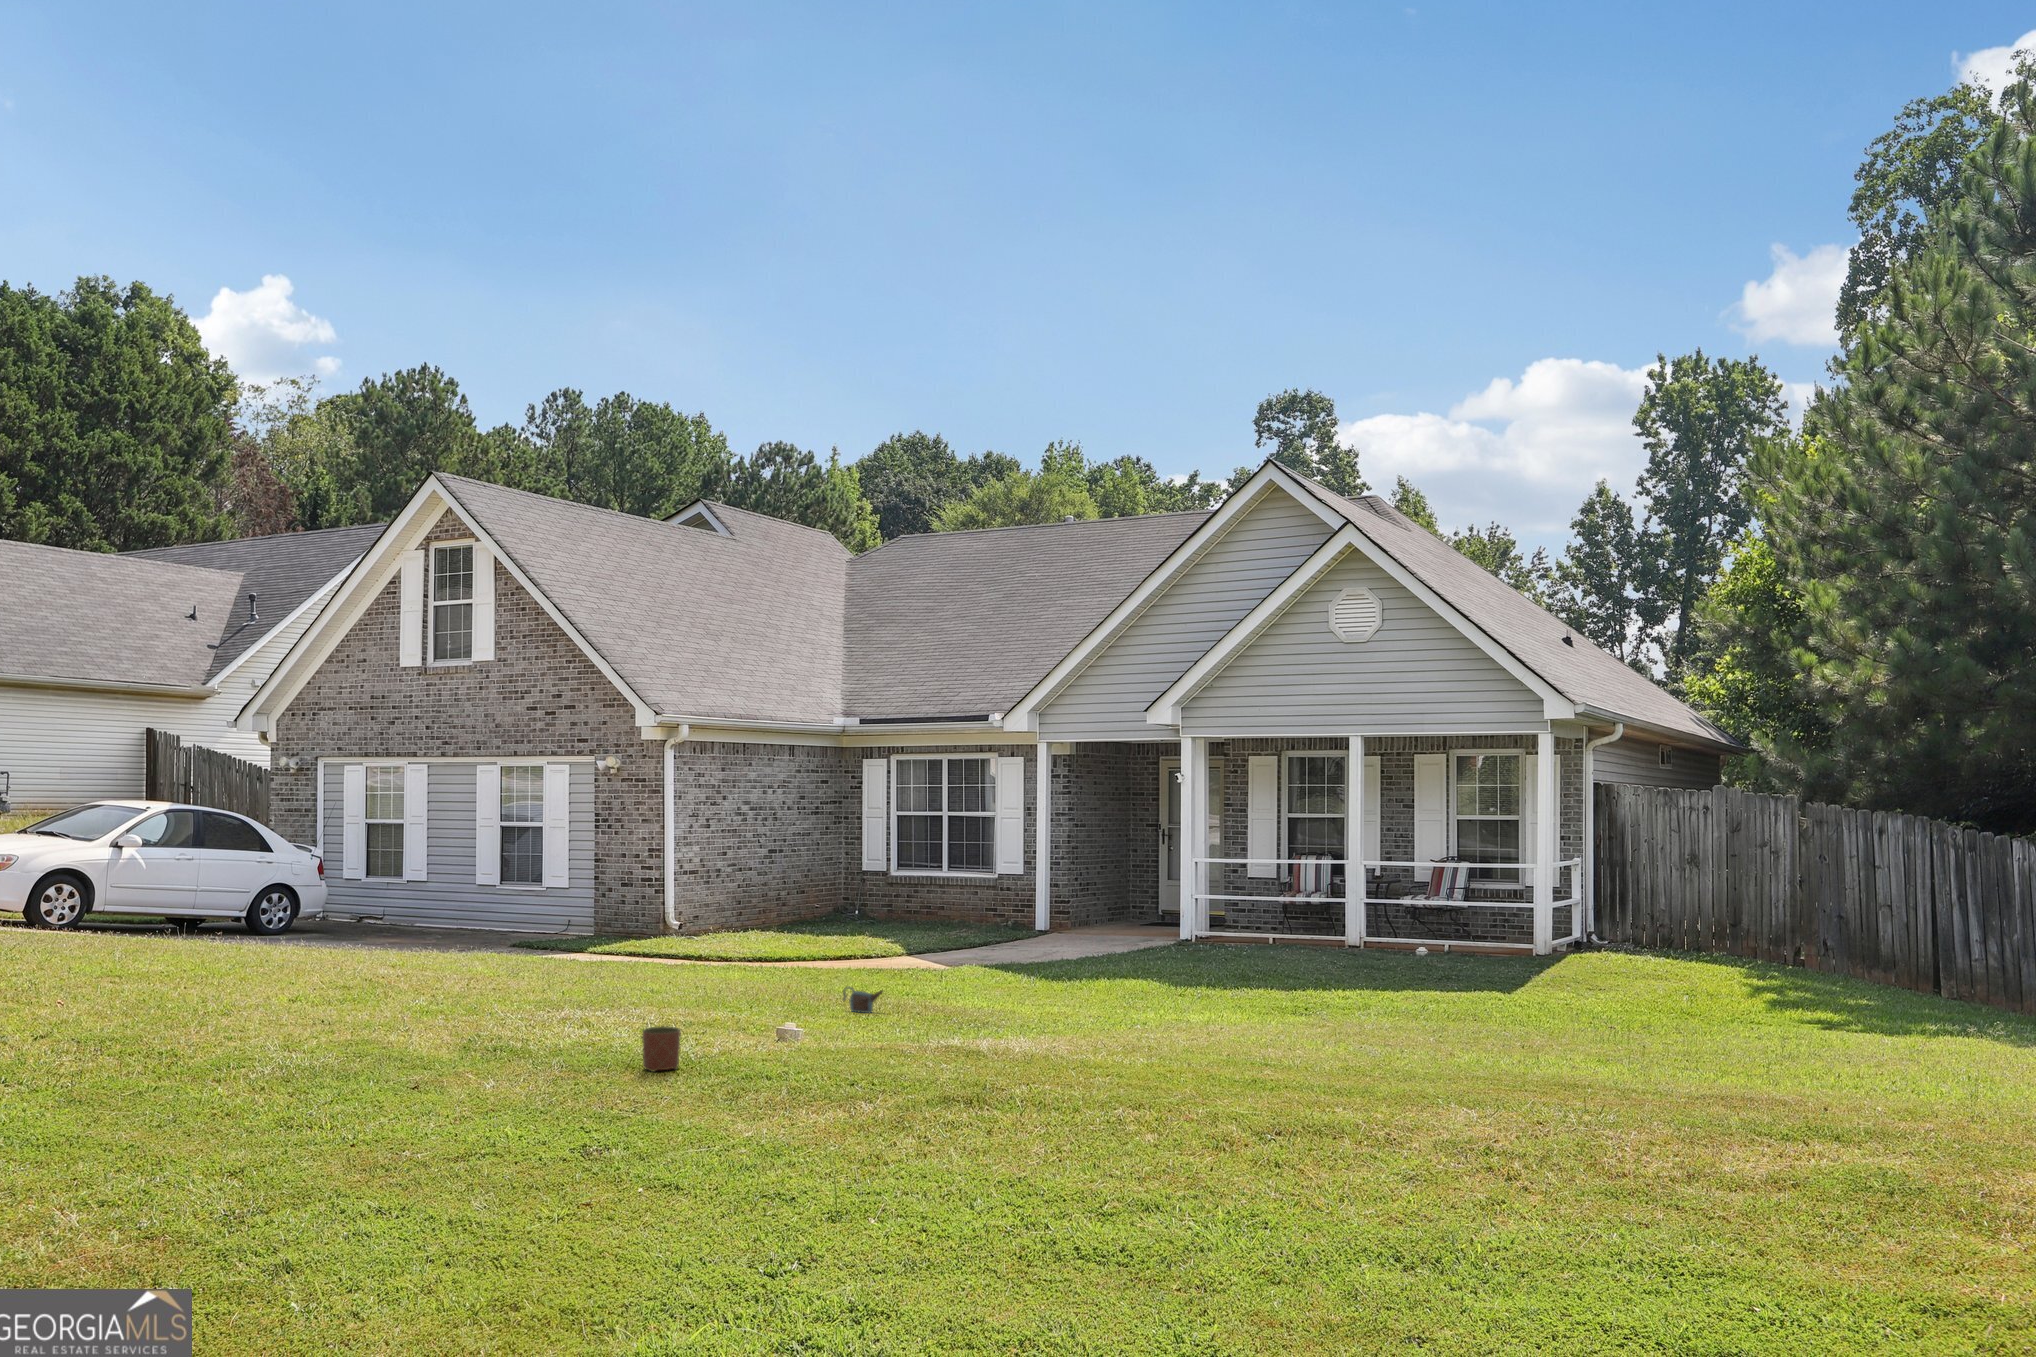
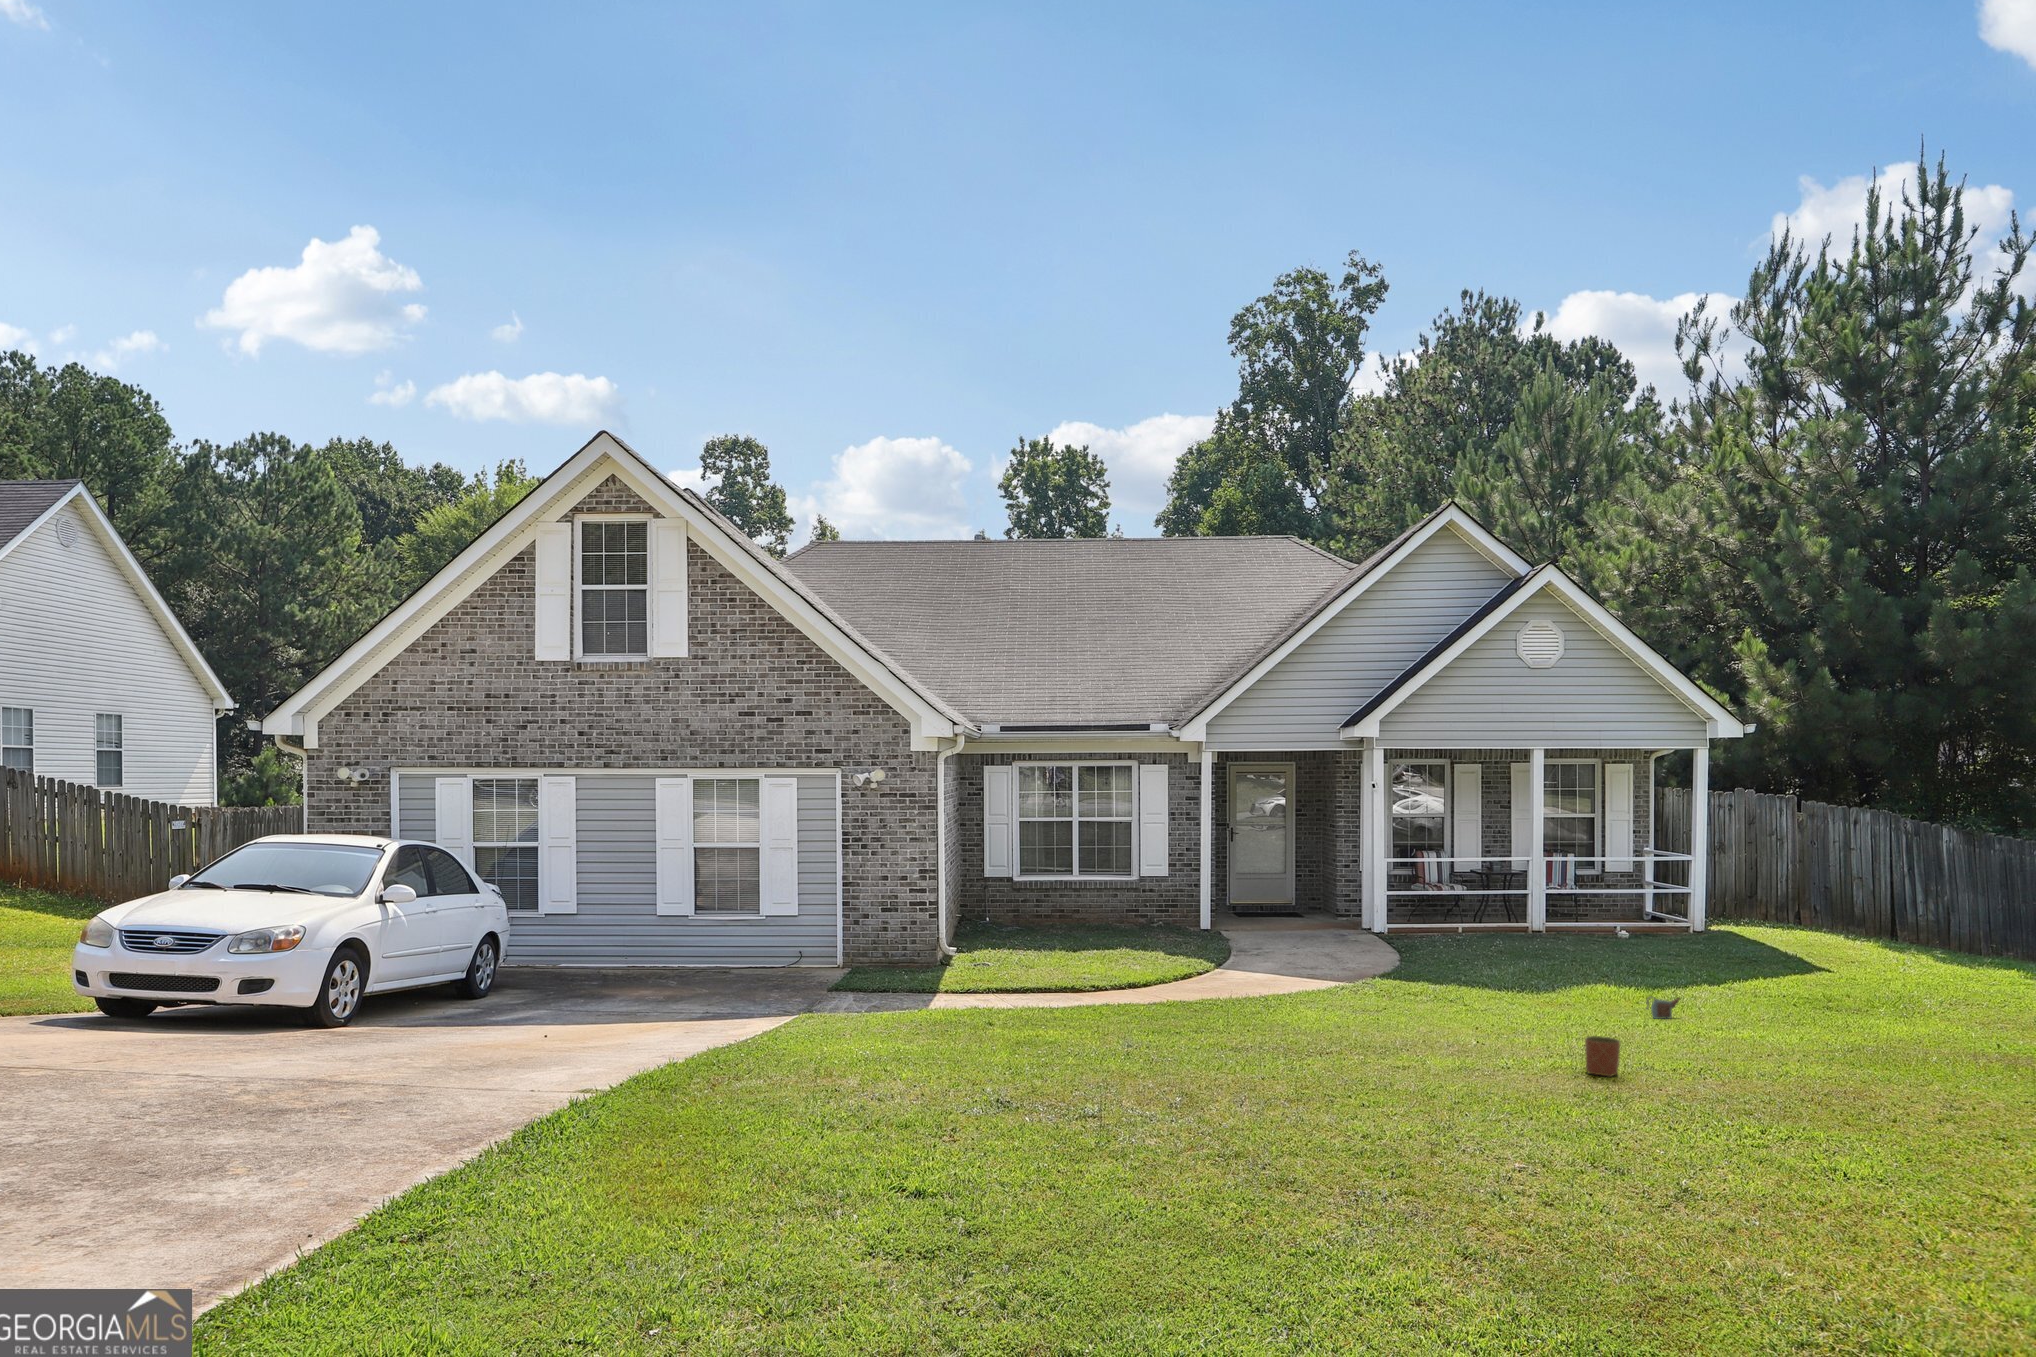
planter: present [642,1026,681,1072] -> present [1585,1036,1620,1077]

